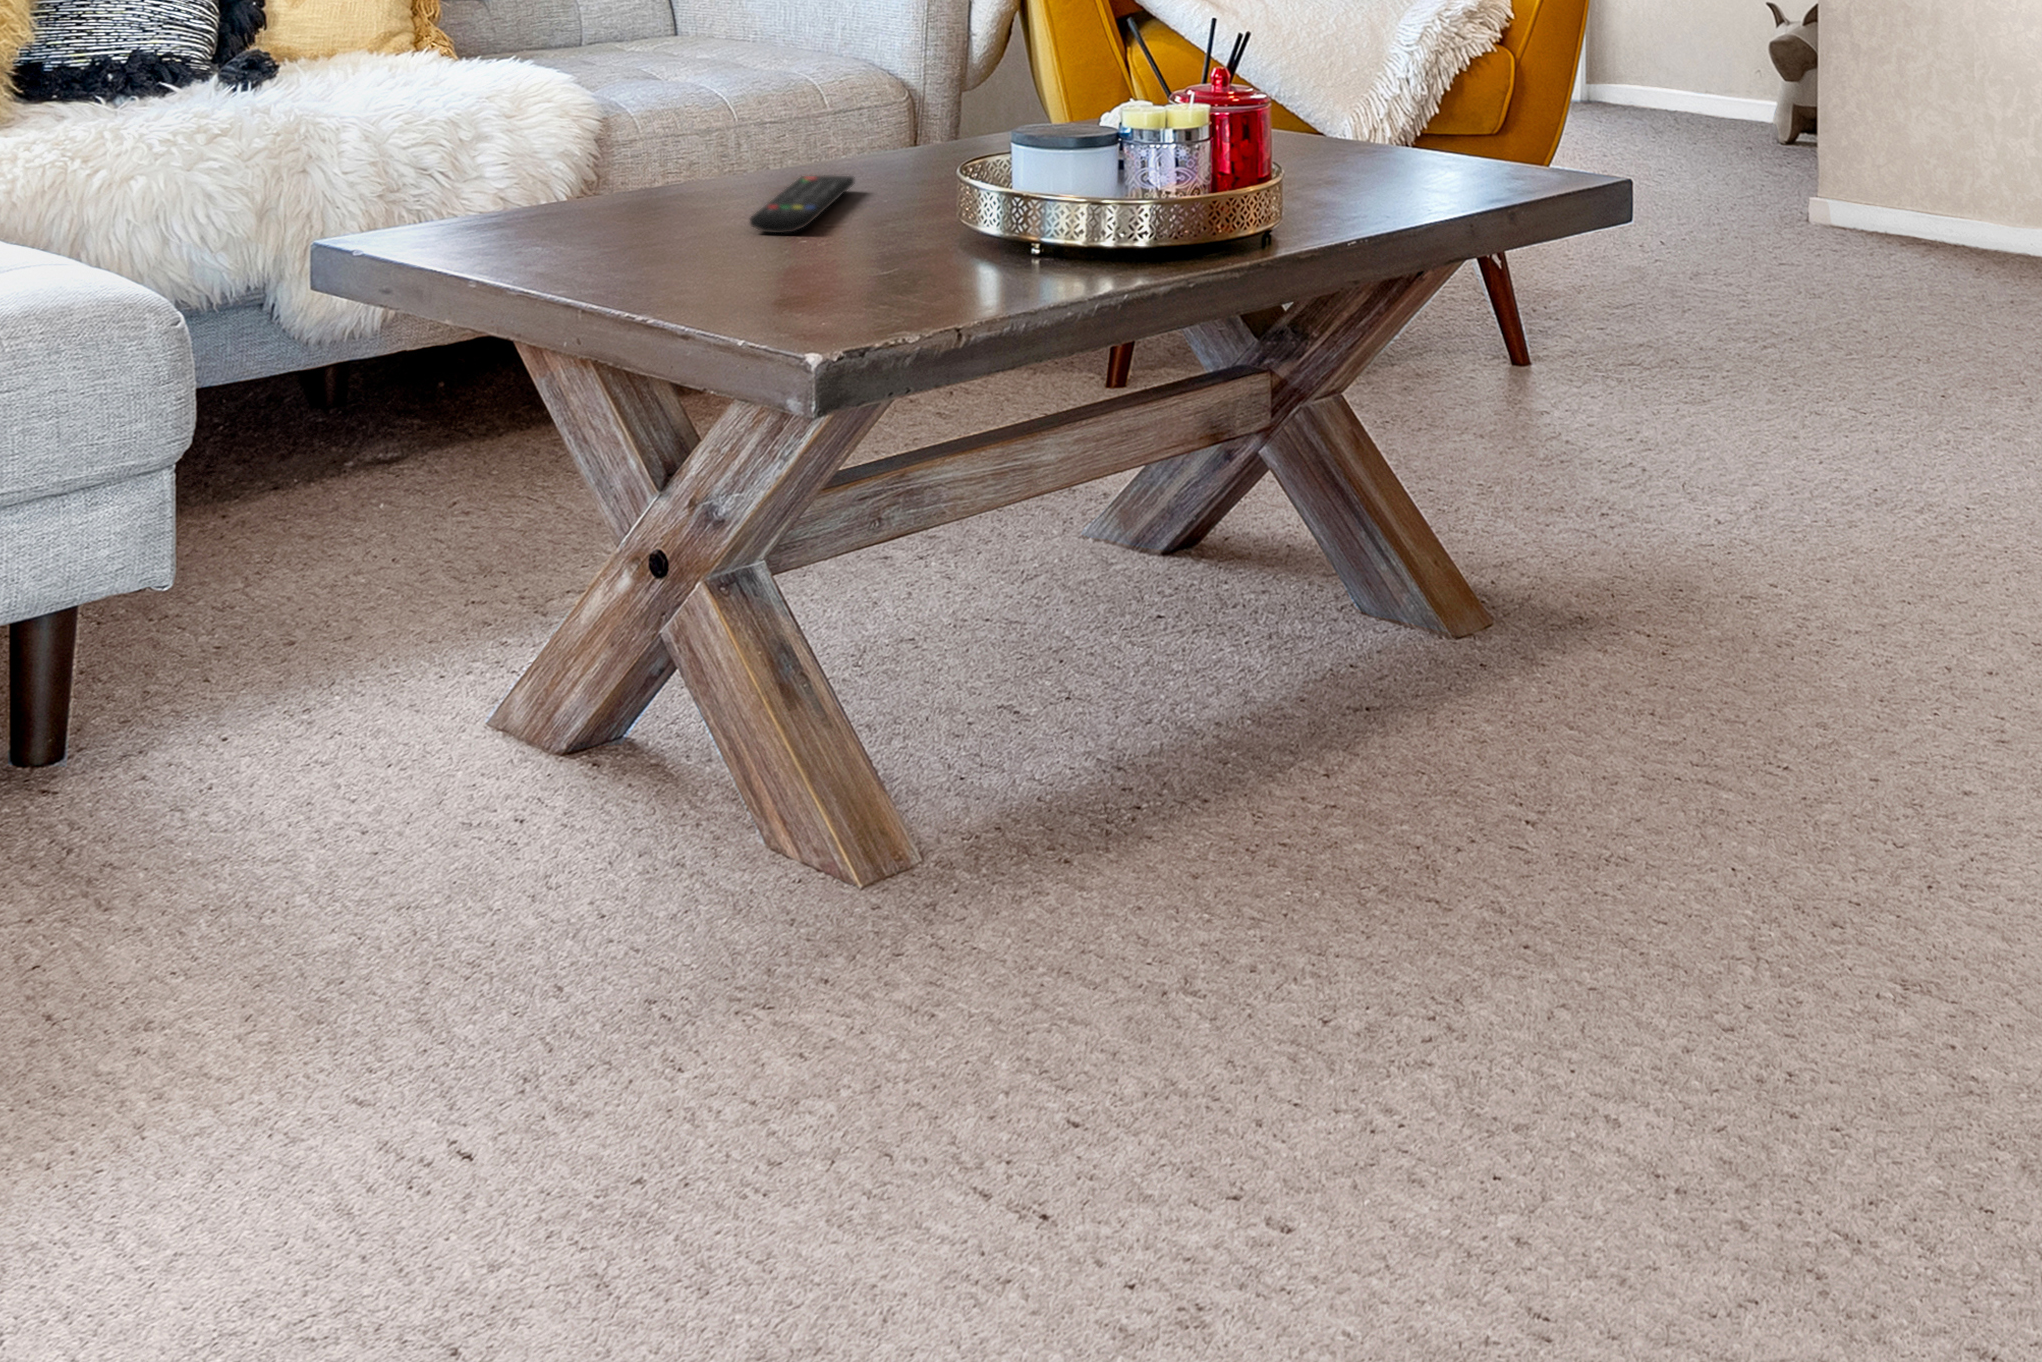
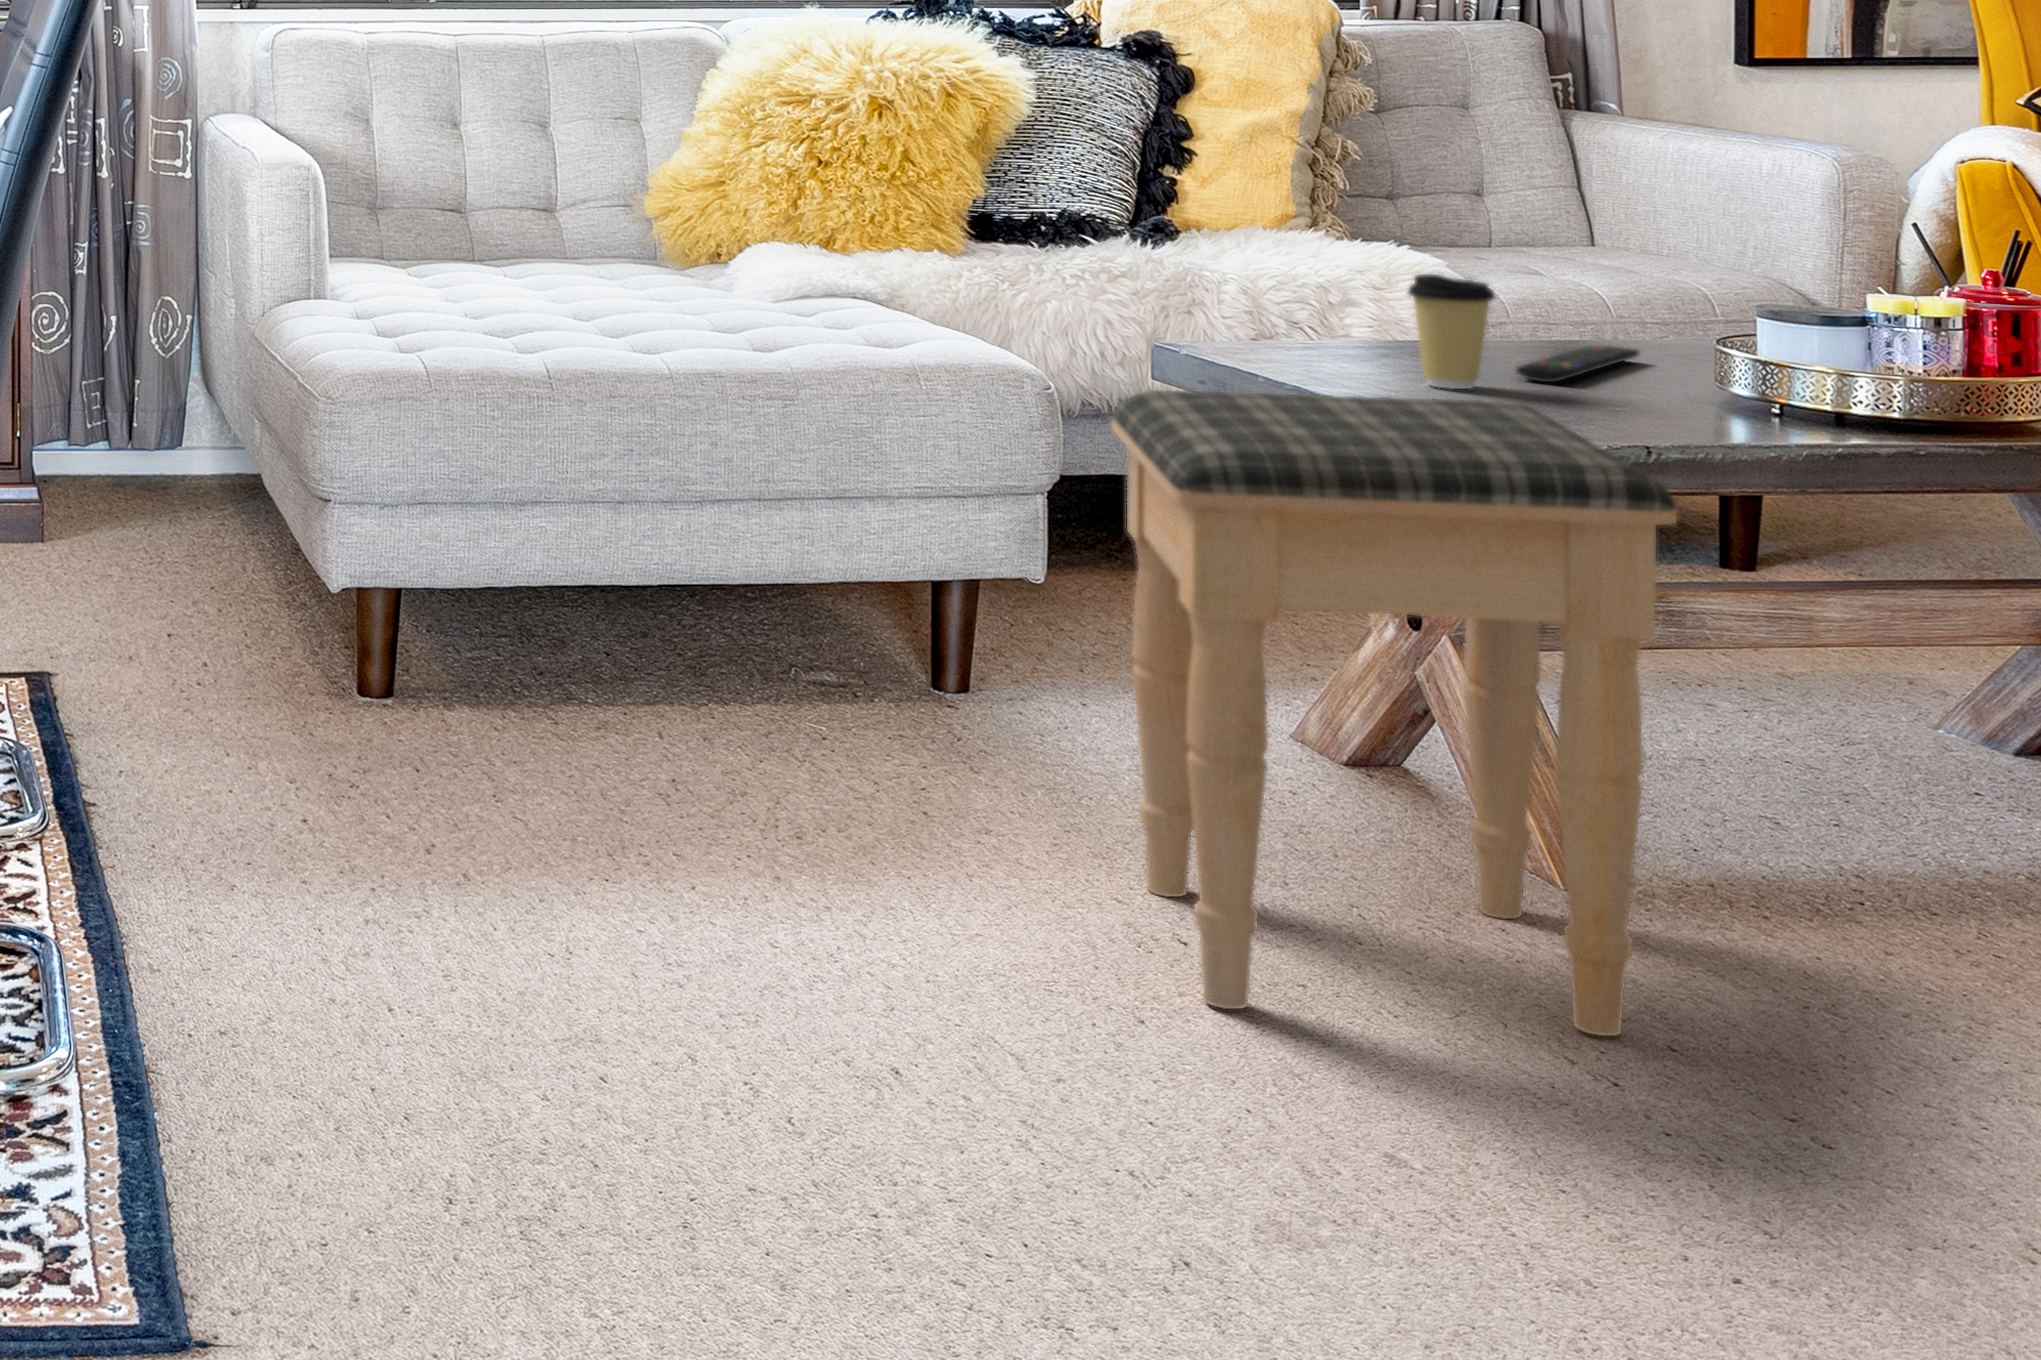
coffee cup: none [636,113,739,258] -> present [1408,274,1495,389]
footstool: none [329,282,1103,1264] -> present [1111,390,1677,1036]

